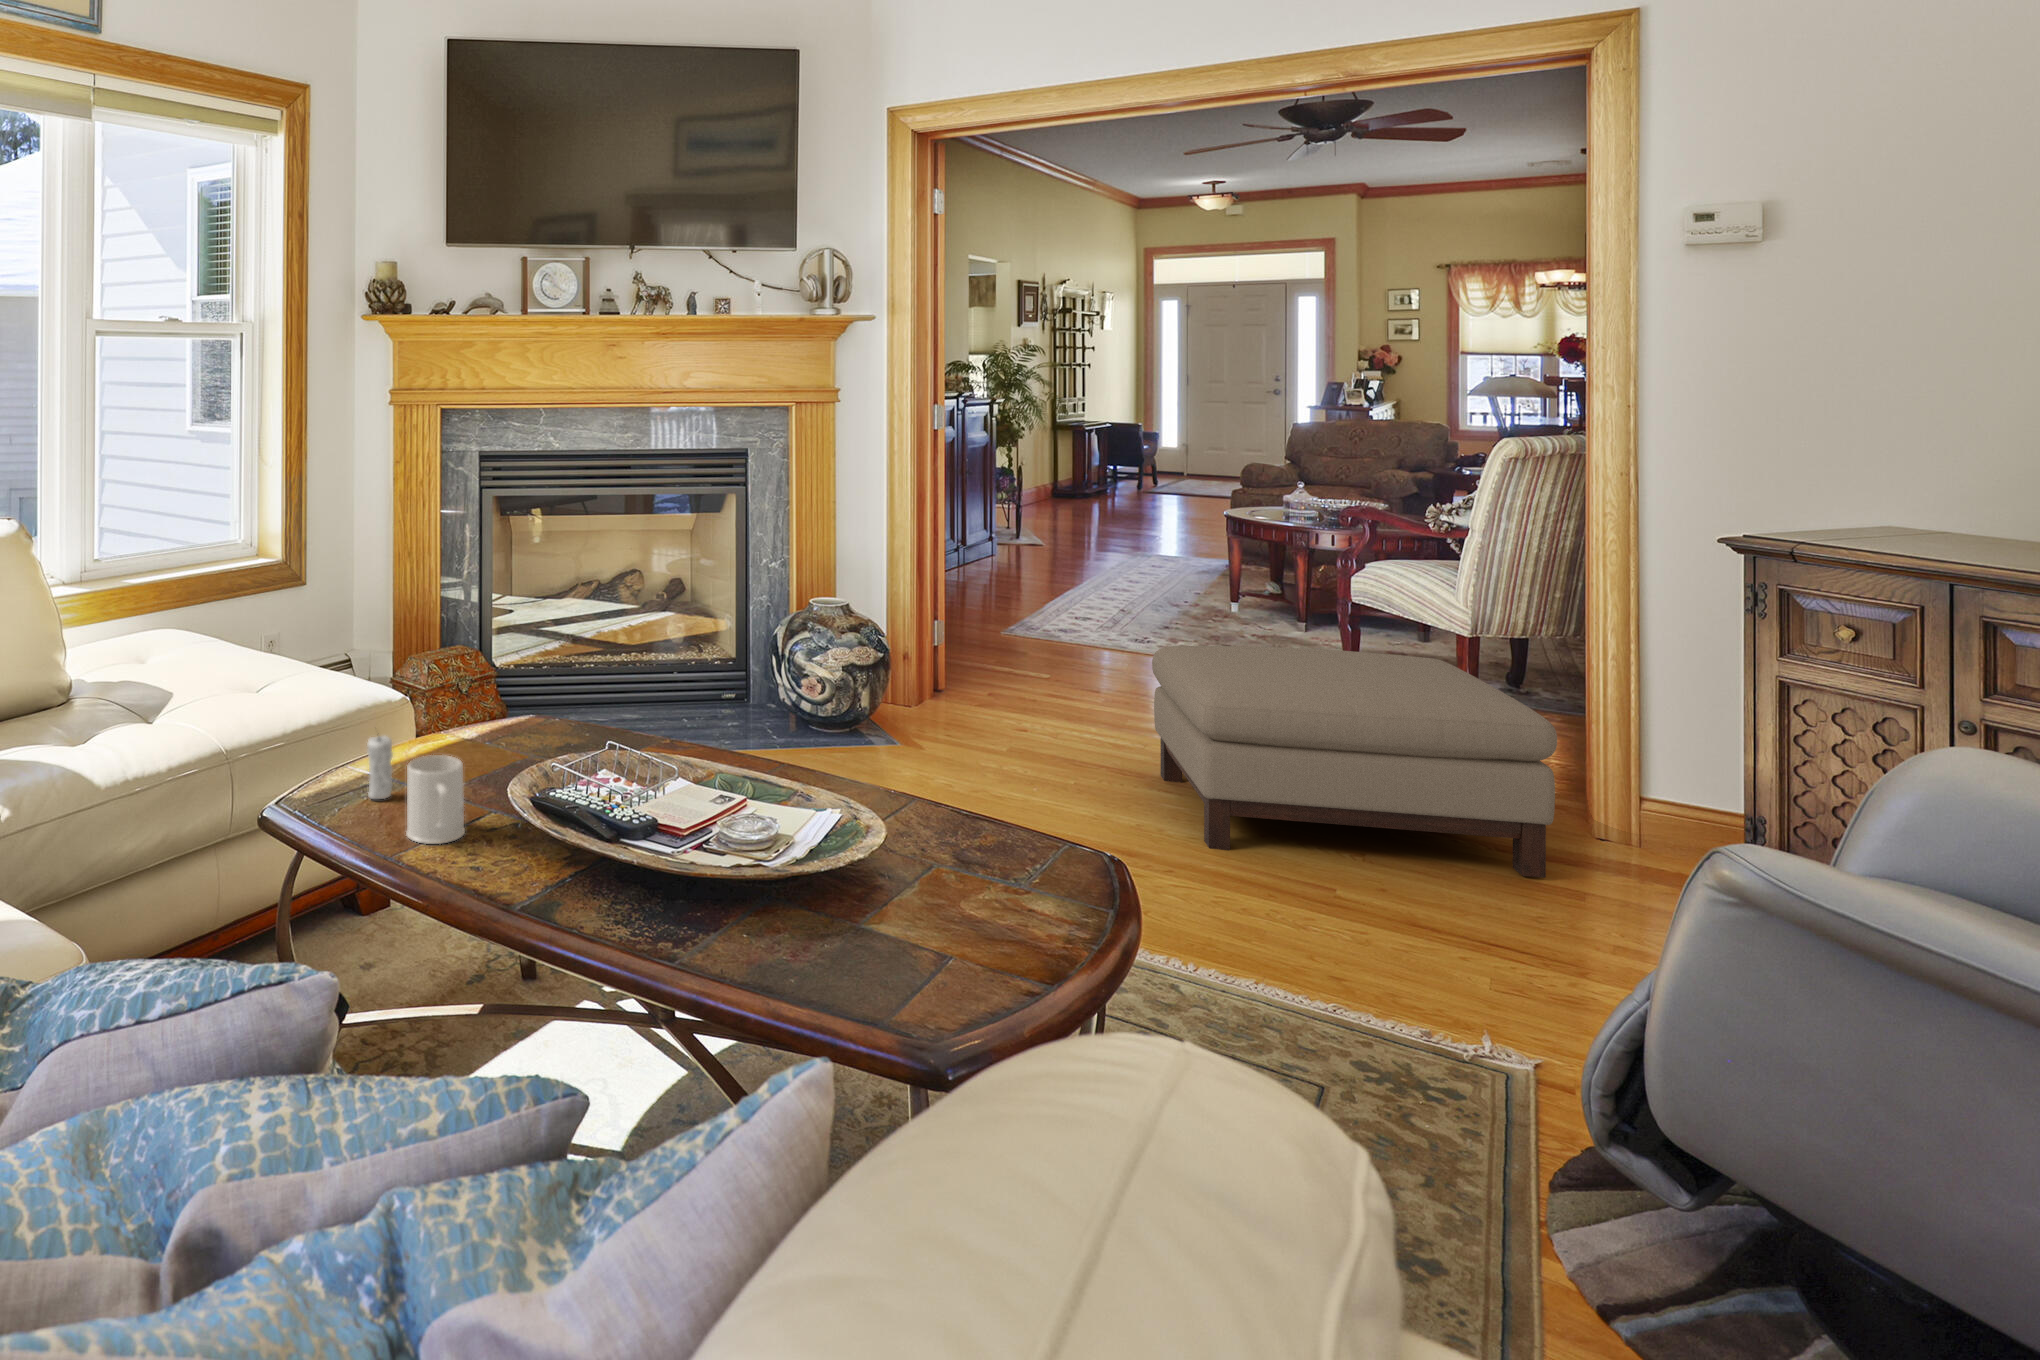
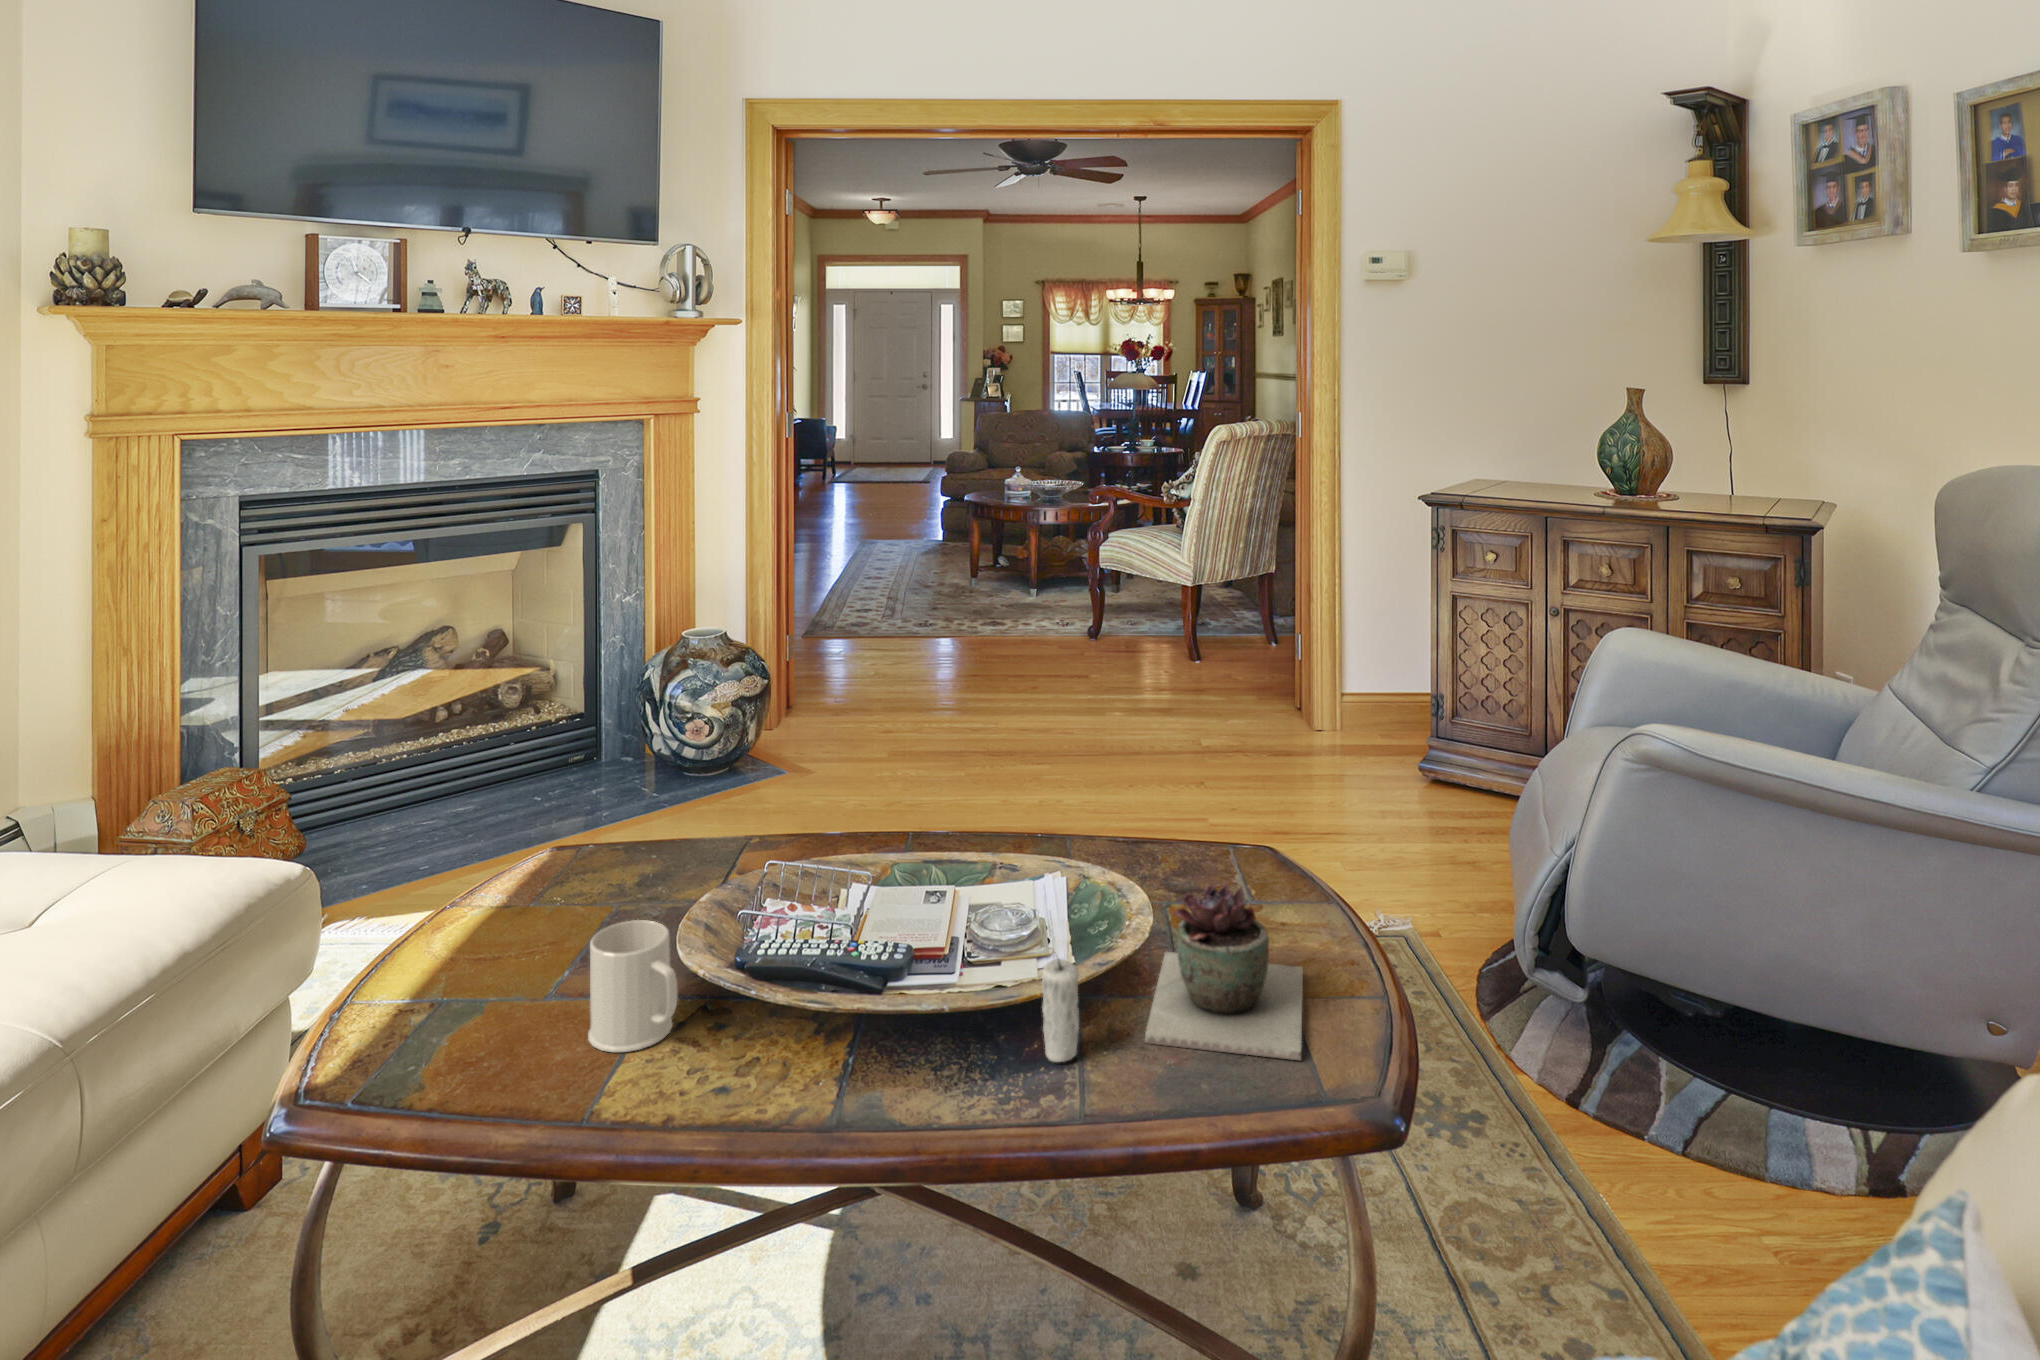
ottoman: present [1152,646,1557,878] -> none [1022,610,1331,810]
candle: present [367,736,393,799] -> present [1042,958,1079,1062]
succulent plant: none [760,840,974,1010] -> present [1145,884,1303,1060]

